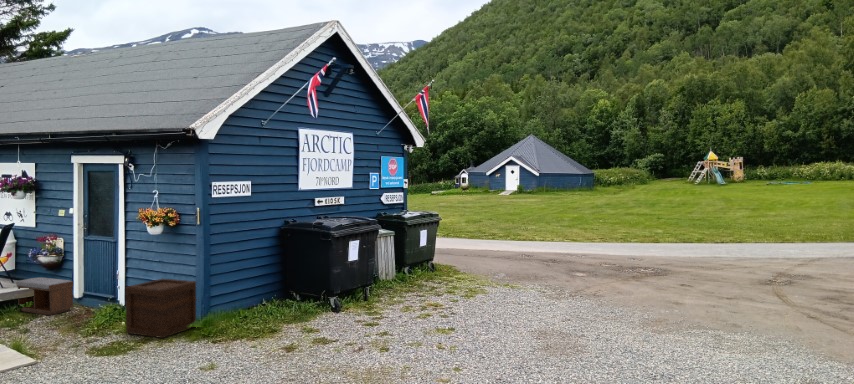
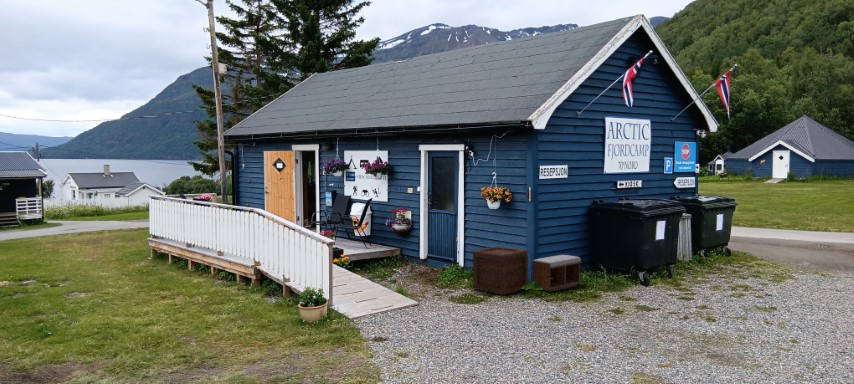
bench: present [16,277,74,315] -> present [532,255,581,292]

